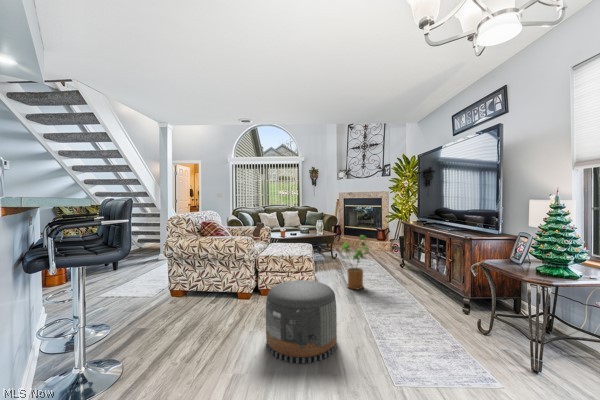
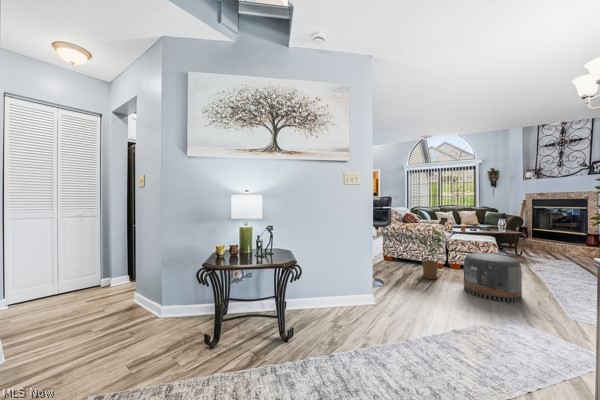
house plant: present [341,235,369,290] -> present [418,232,446,279]

